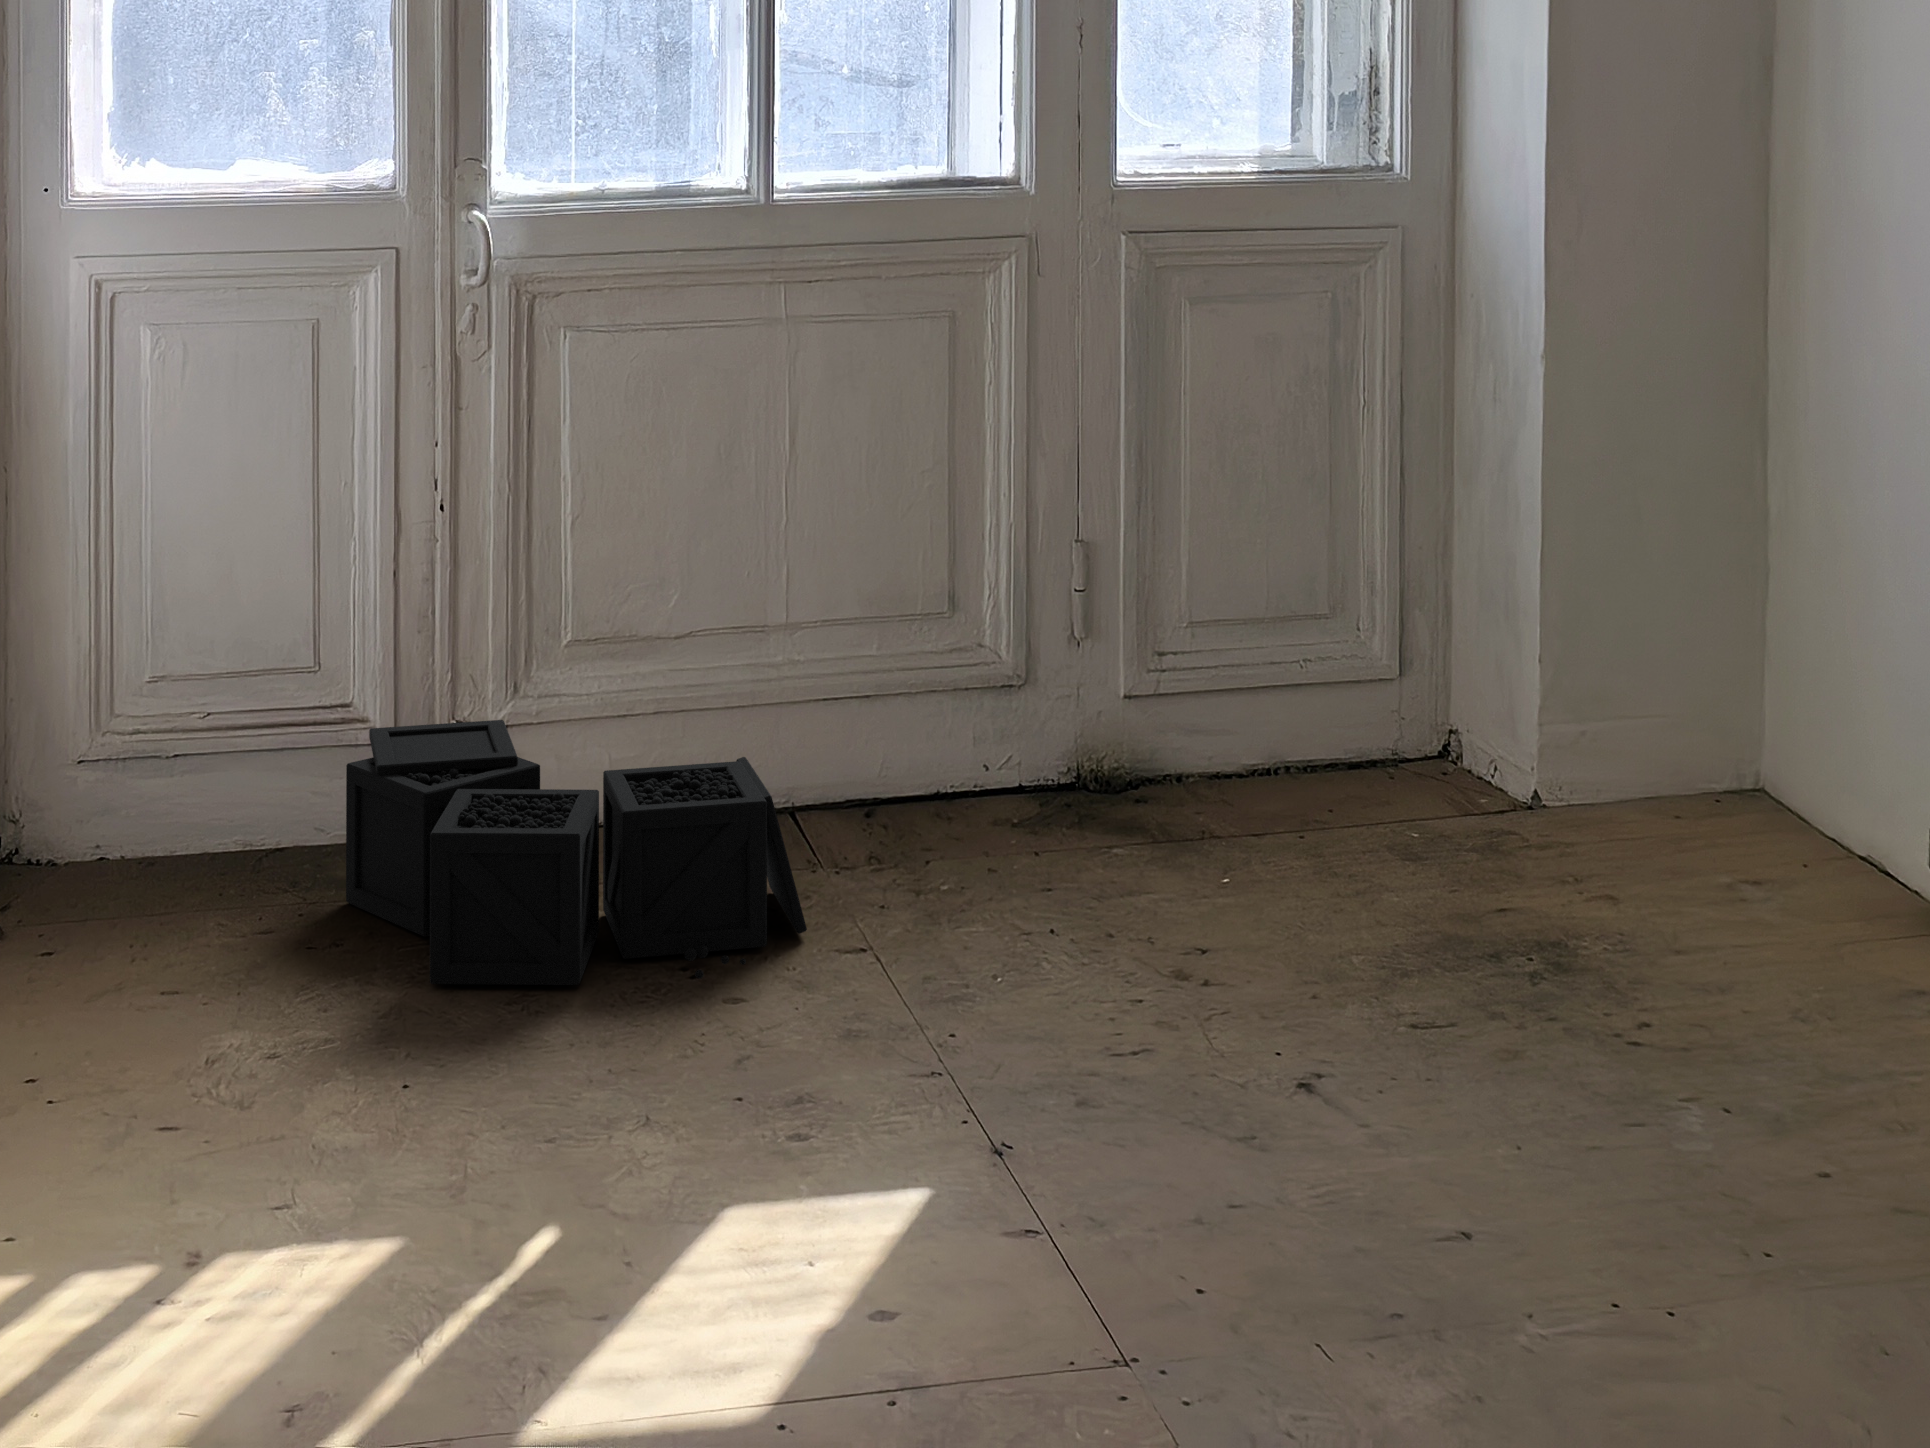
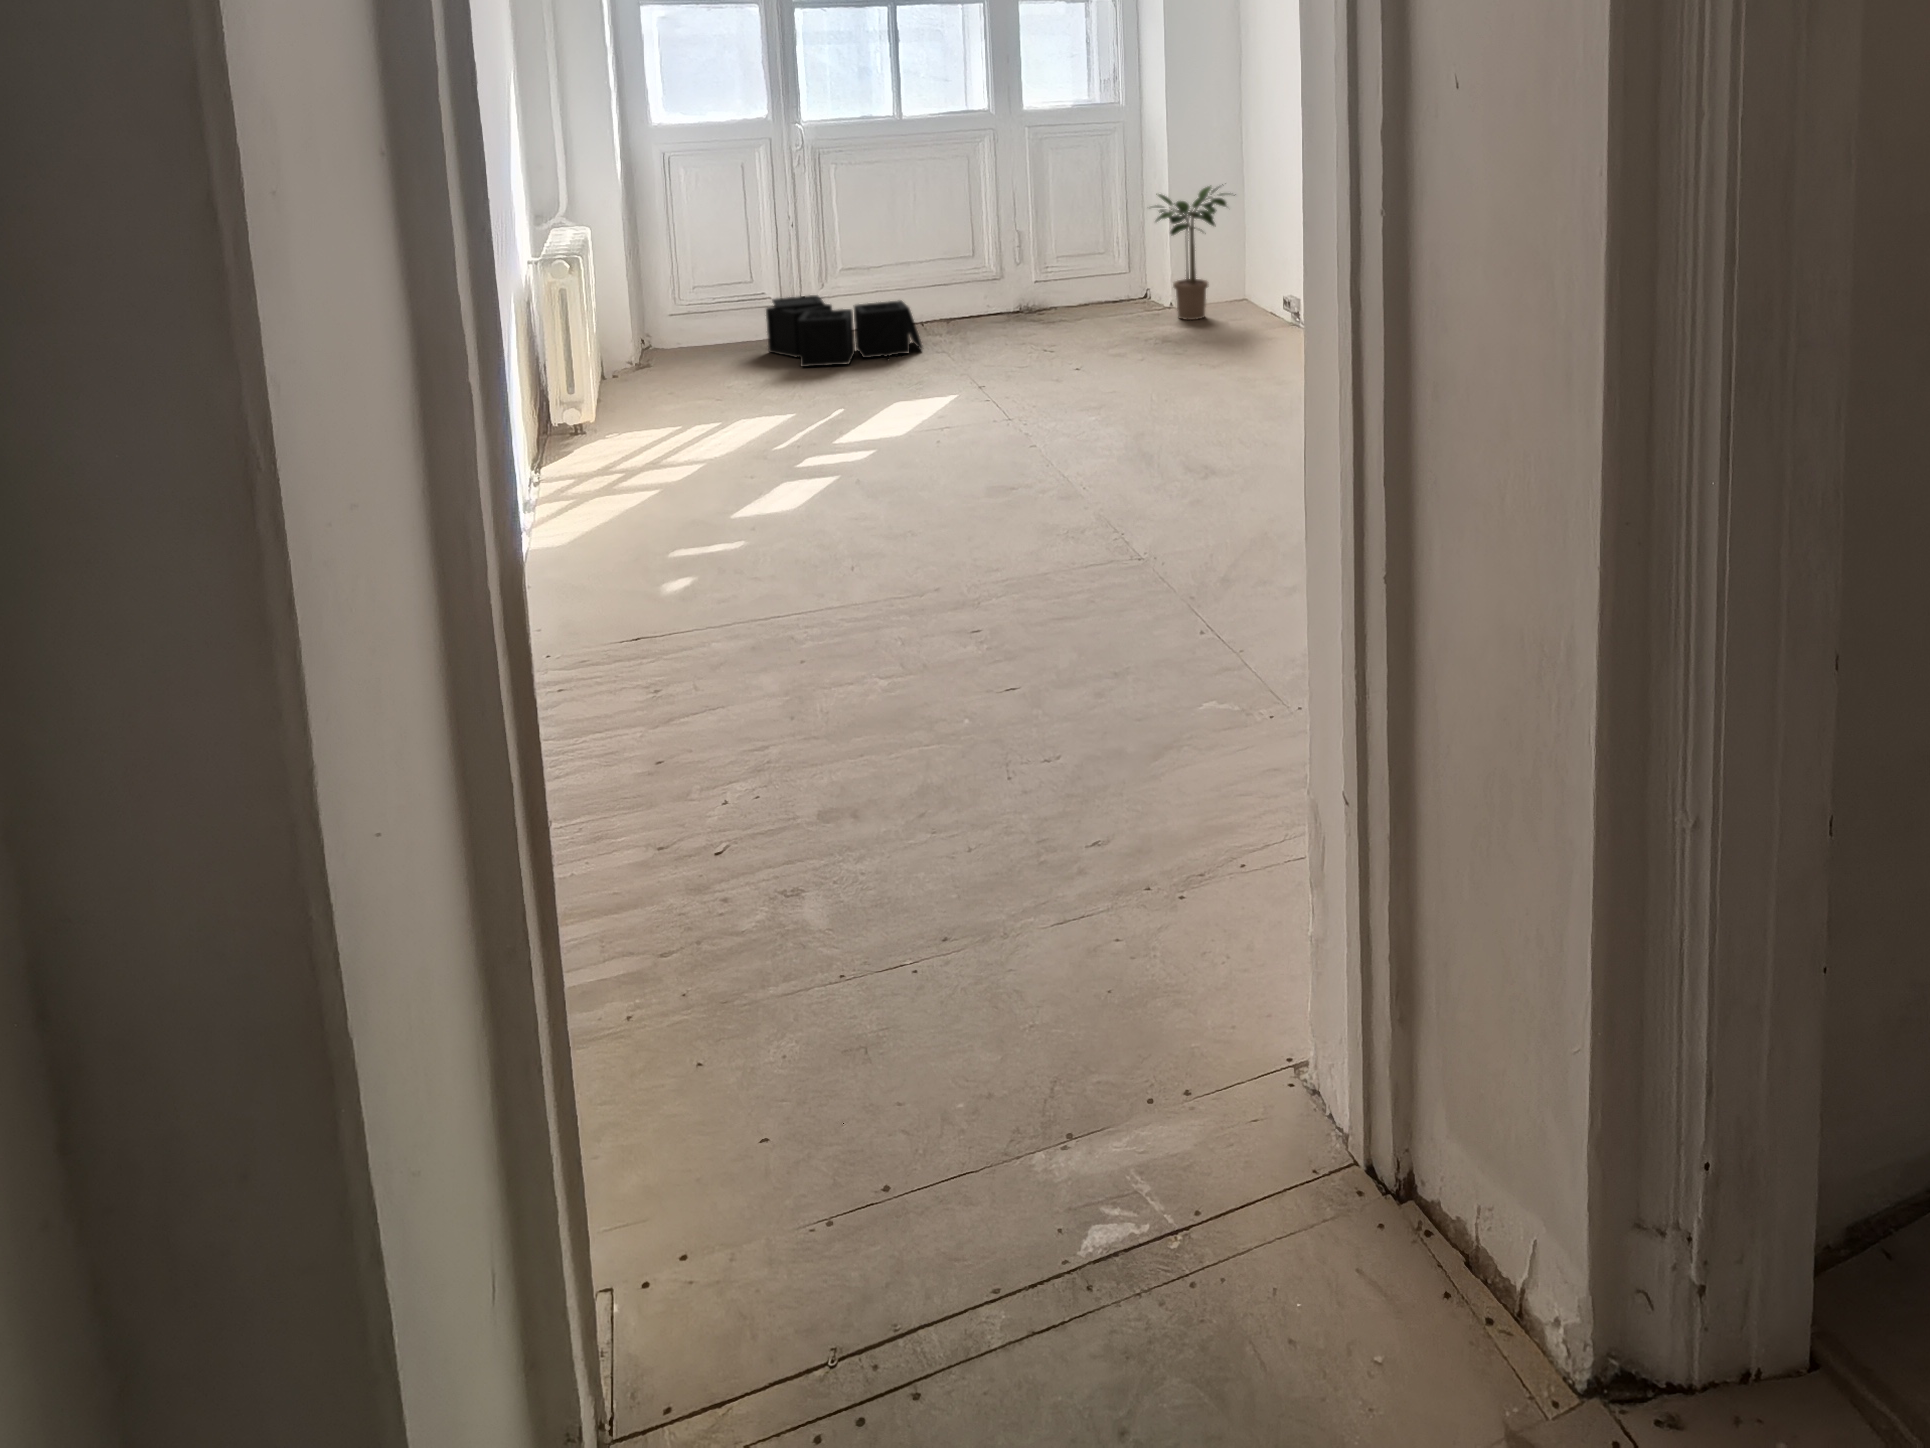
potted plant: none [1487,428,1774,859] -> present [1154,184,1236,320]

